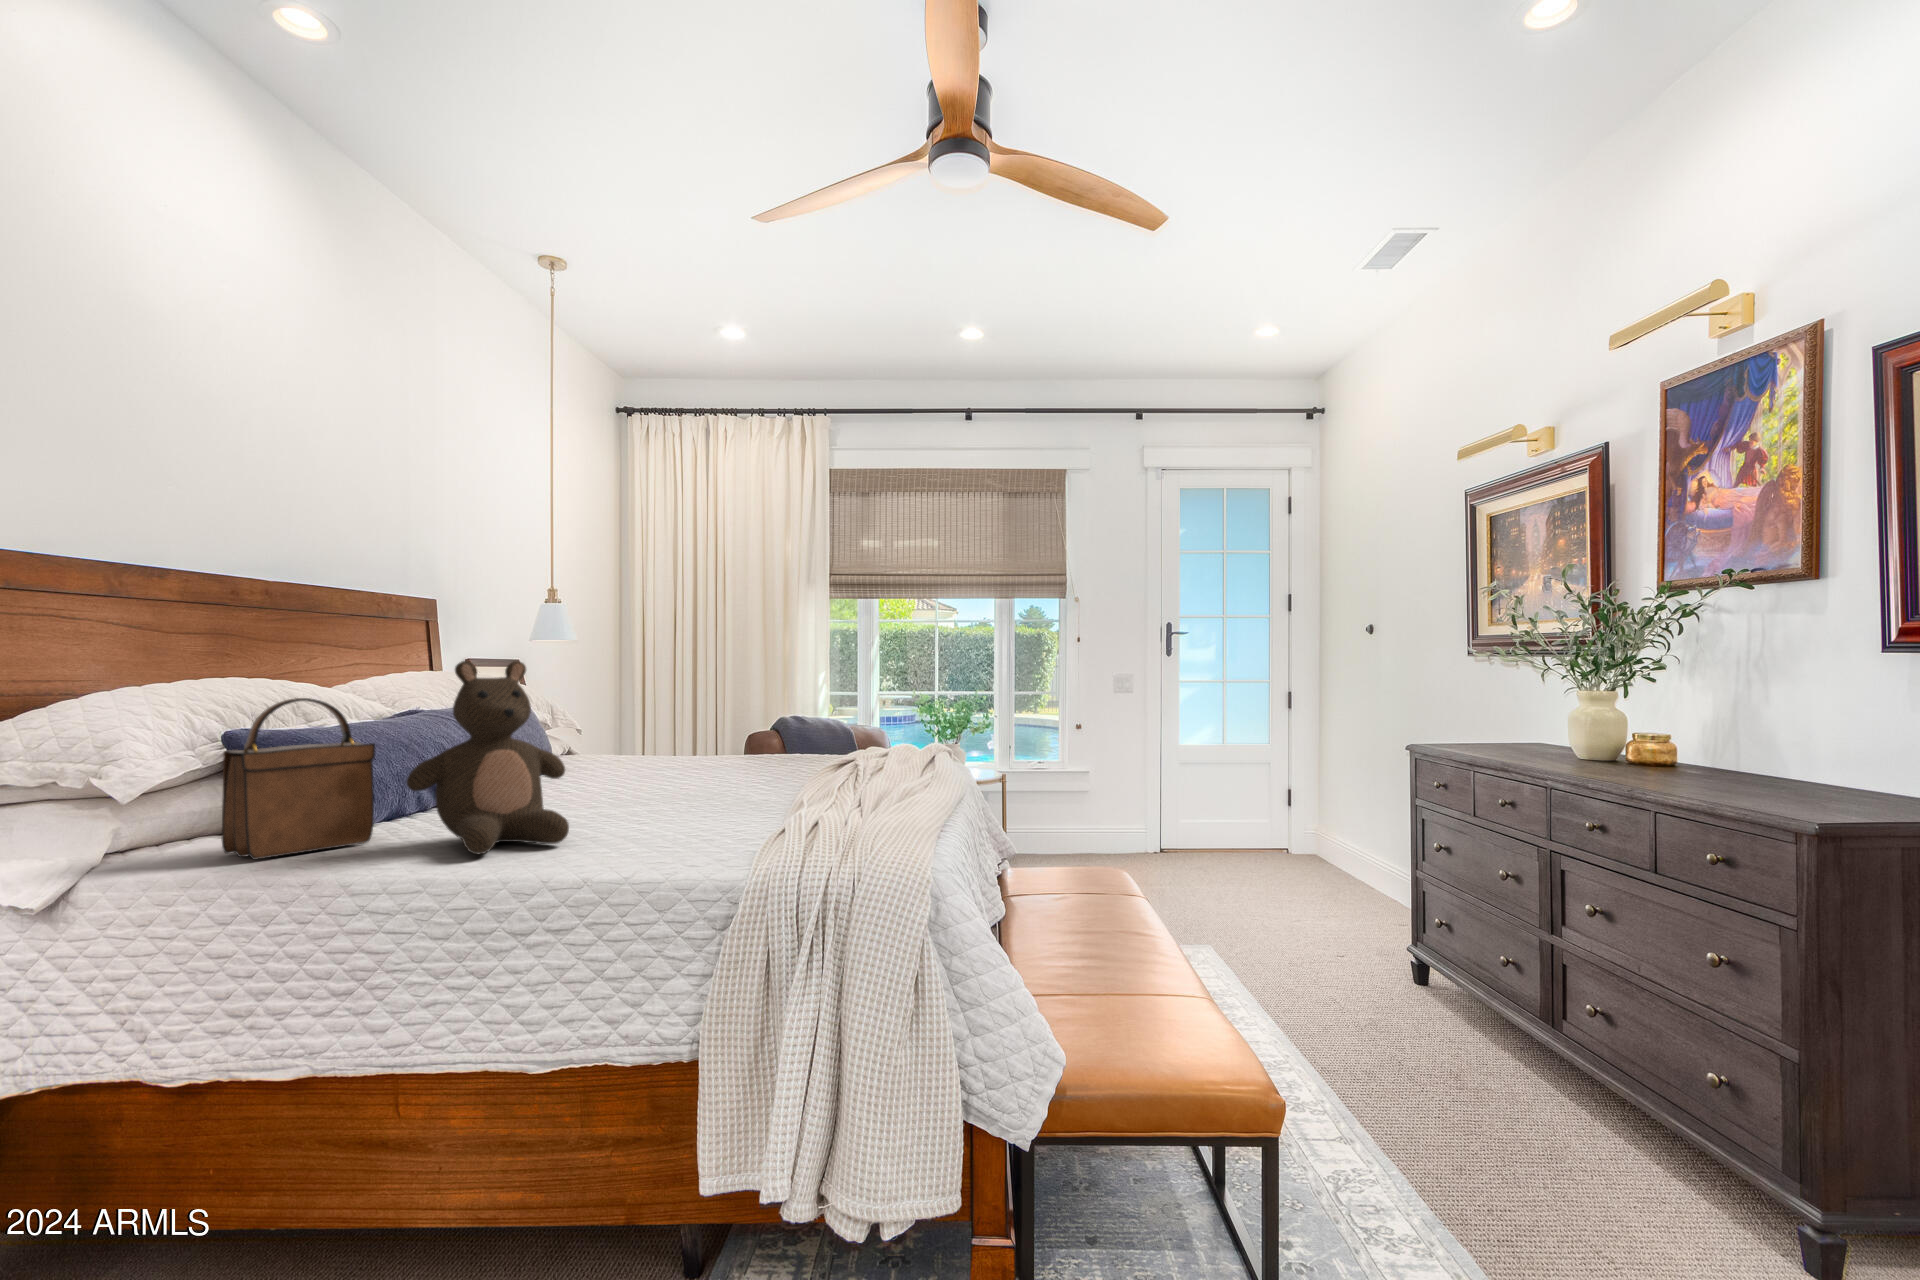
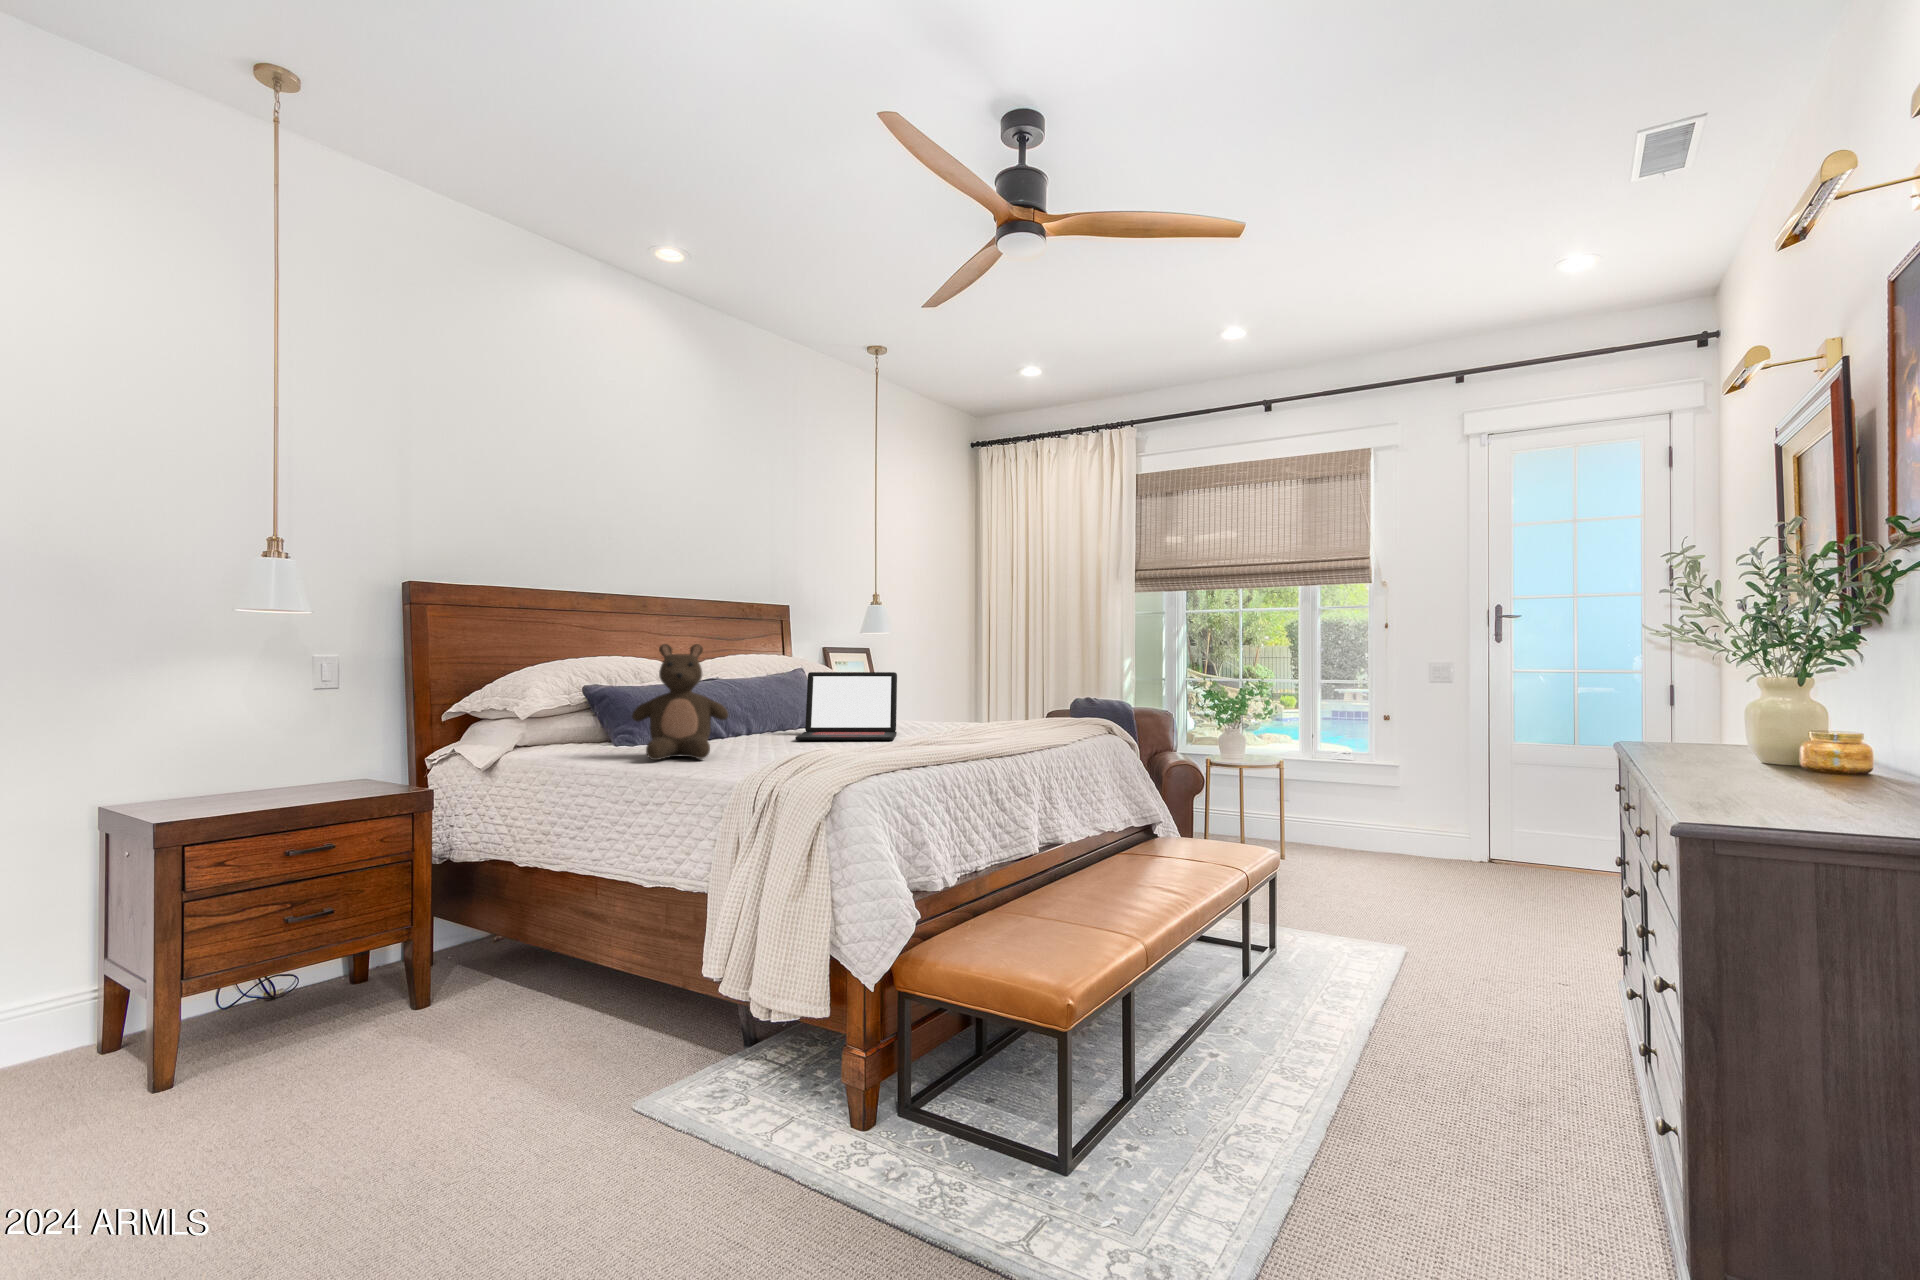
laptop: none [579,695,736,797] -> present [795,672,897,740]
handbag: present [222,698,375,860] -> none [559,666,633,755]

